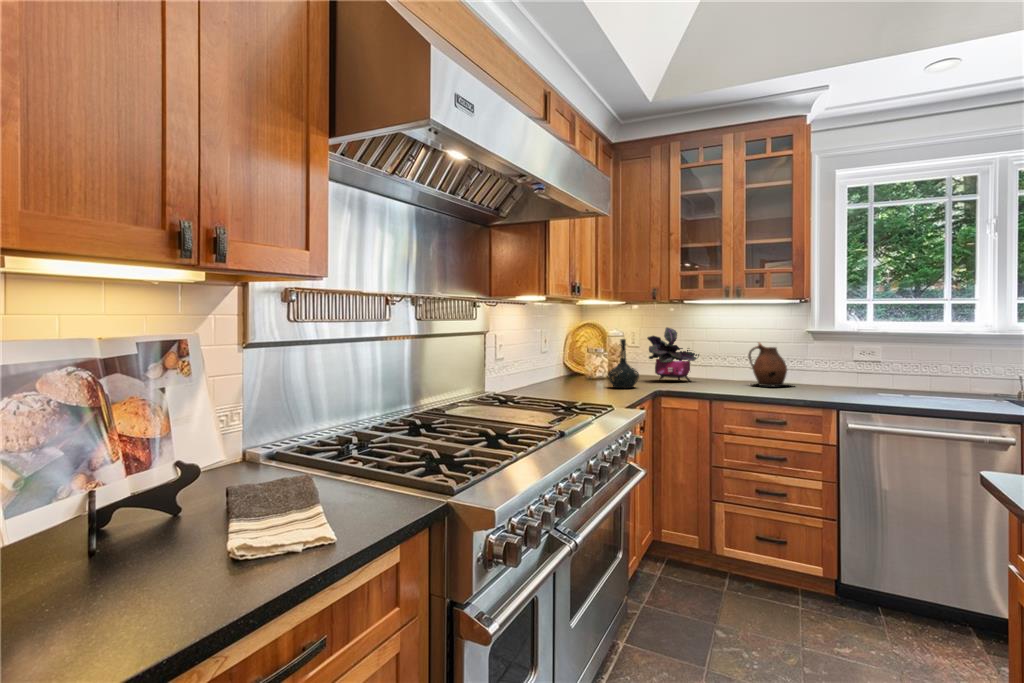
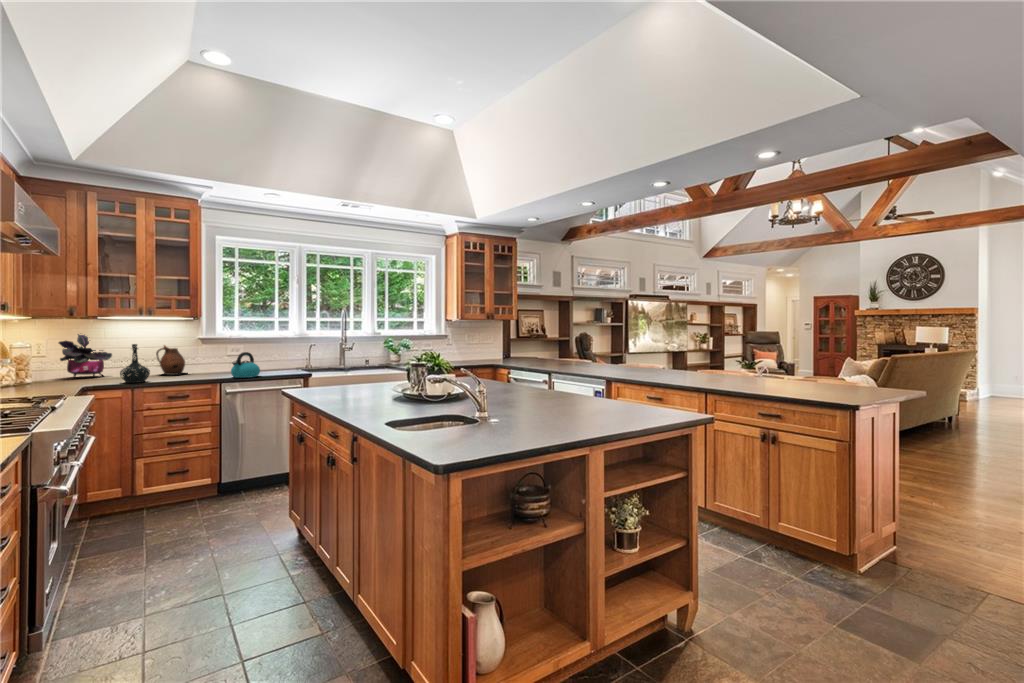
bottle: present [608,339,639,388] -> present [120,344,150,383]
kettle: none [858,355,917,402] -> present [231,352,260,378]

